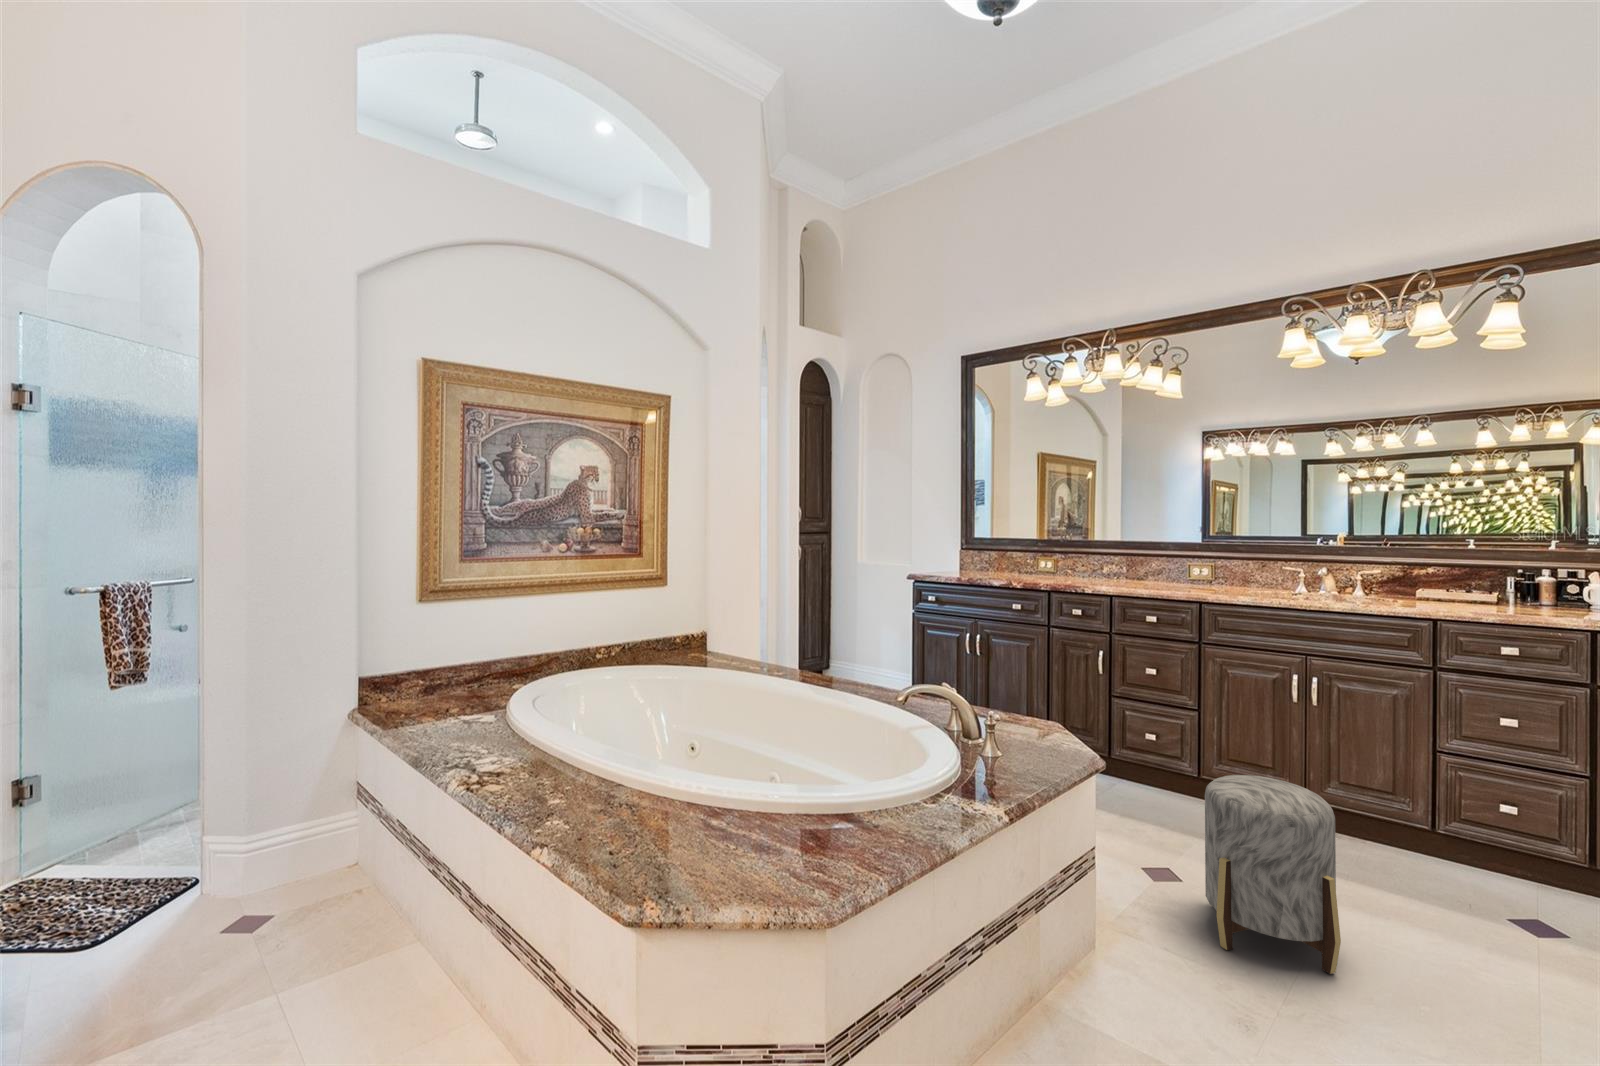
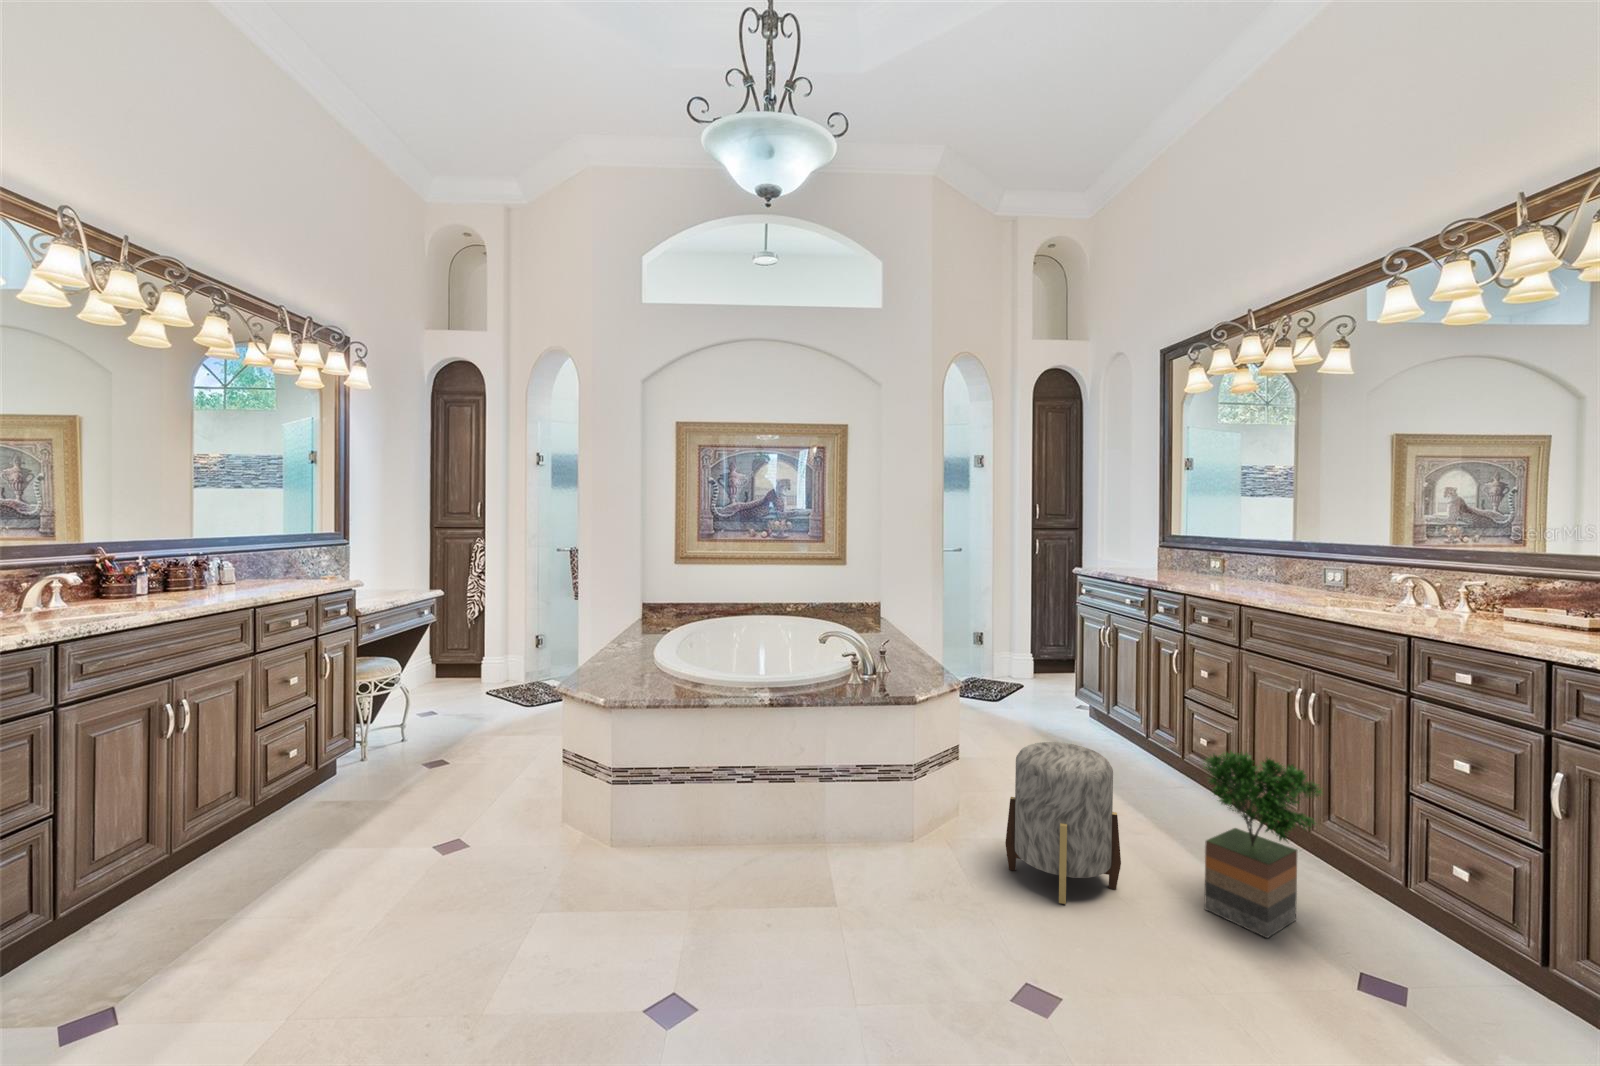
potted tree: none [1330,744,1490,928] -> present [1204,751,1322,938]

